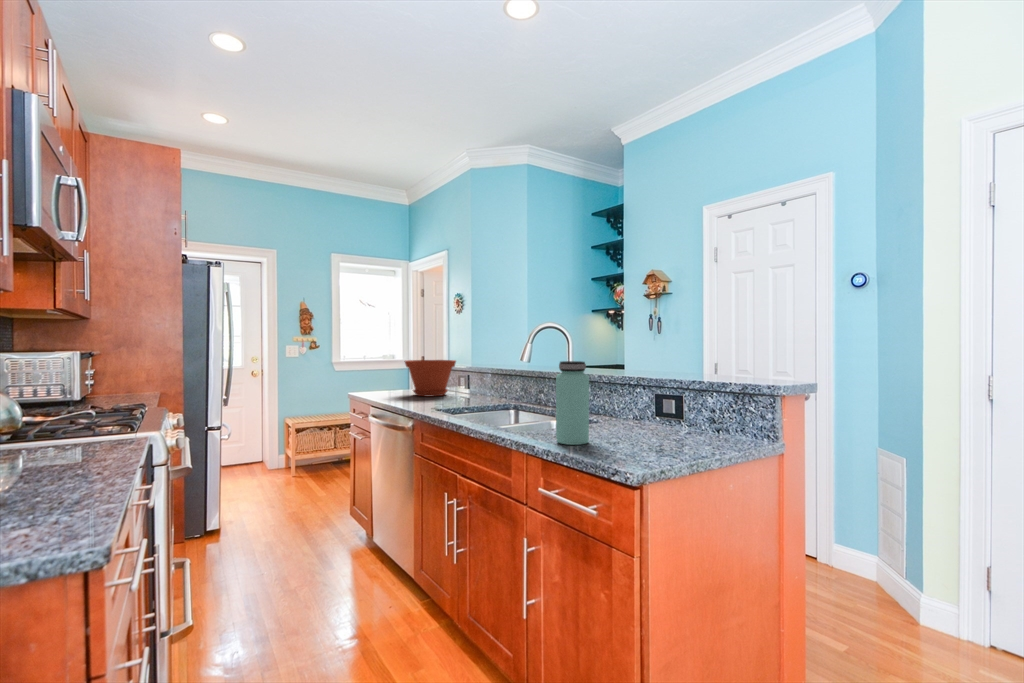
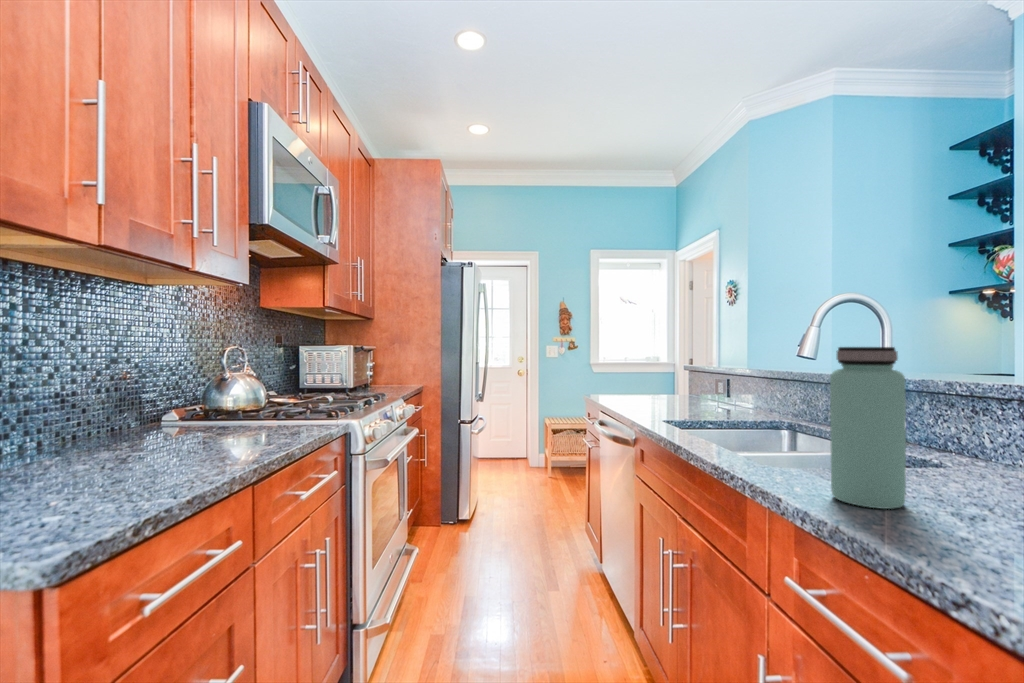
plant pot: present [404,360,456,396] -> none [641,358,711,405]

